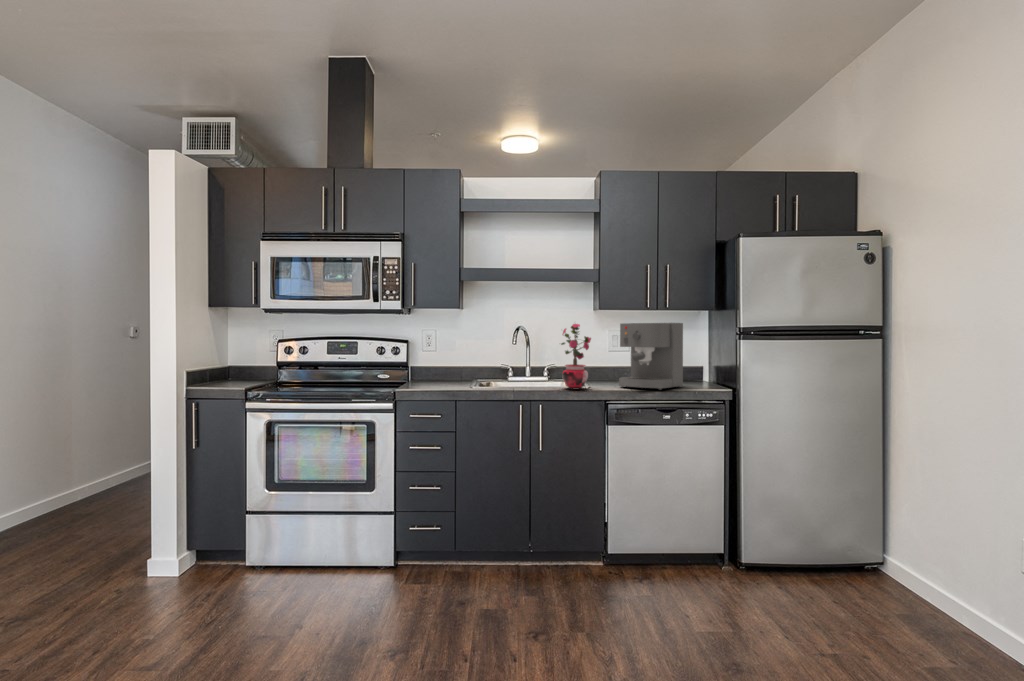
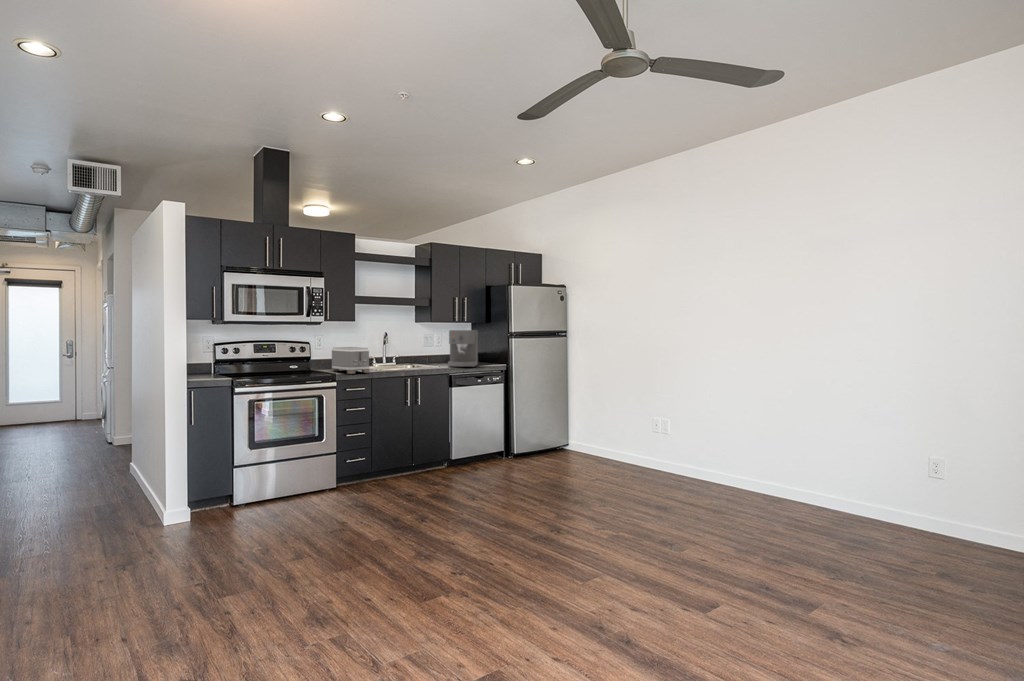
potted plant: present [561,324,591,390] -> none [419,330,439,369]
toaster: none [423,349,461,390] -> present [331,347,370,374]

